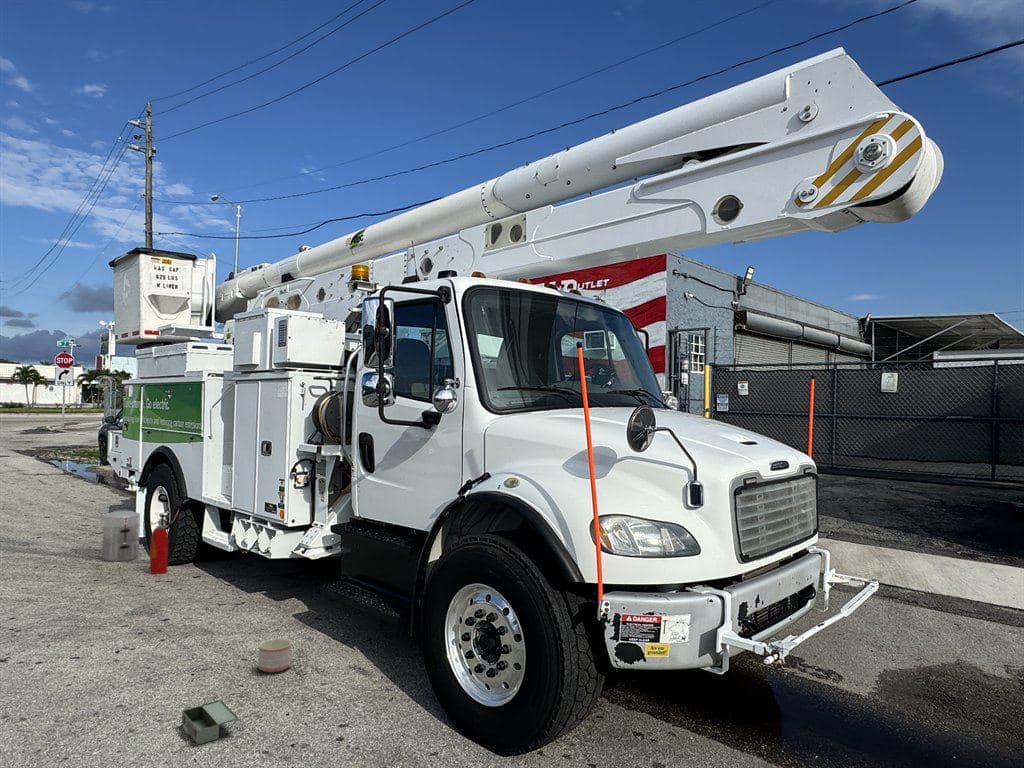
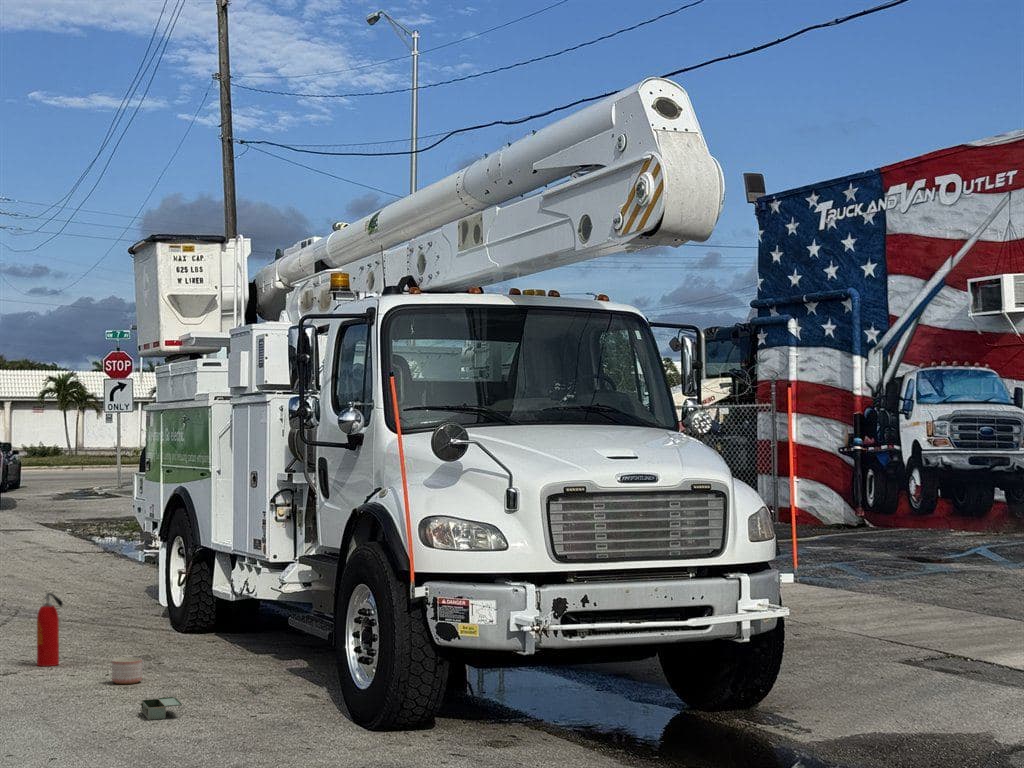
waste bin: present [102,508,140,562] -> none [118,565,159,628]
fire extinguisher: present [150,519,173,574] -> present [37,593,63,666]
planter: present [258,639,291,673] -> present [112,657,142,684]

